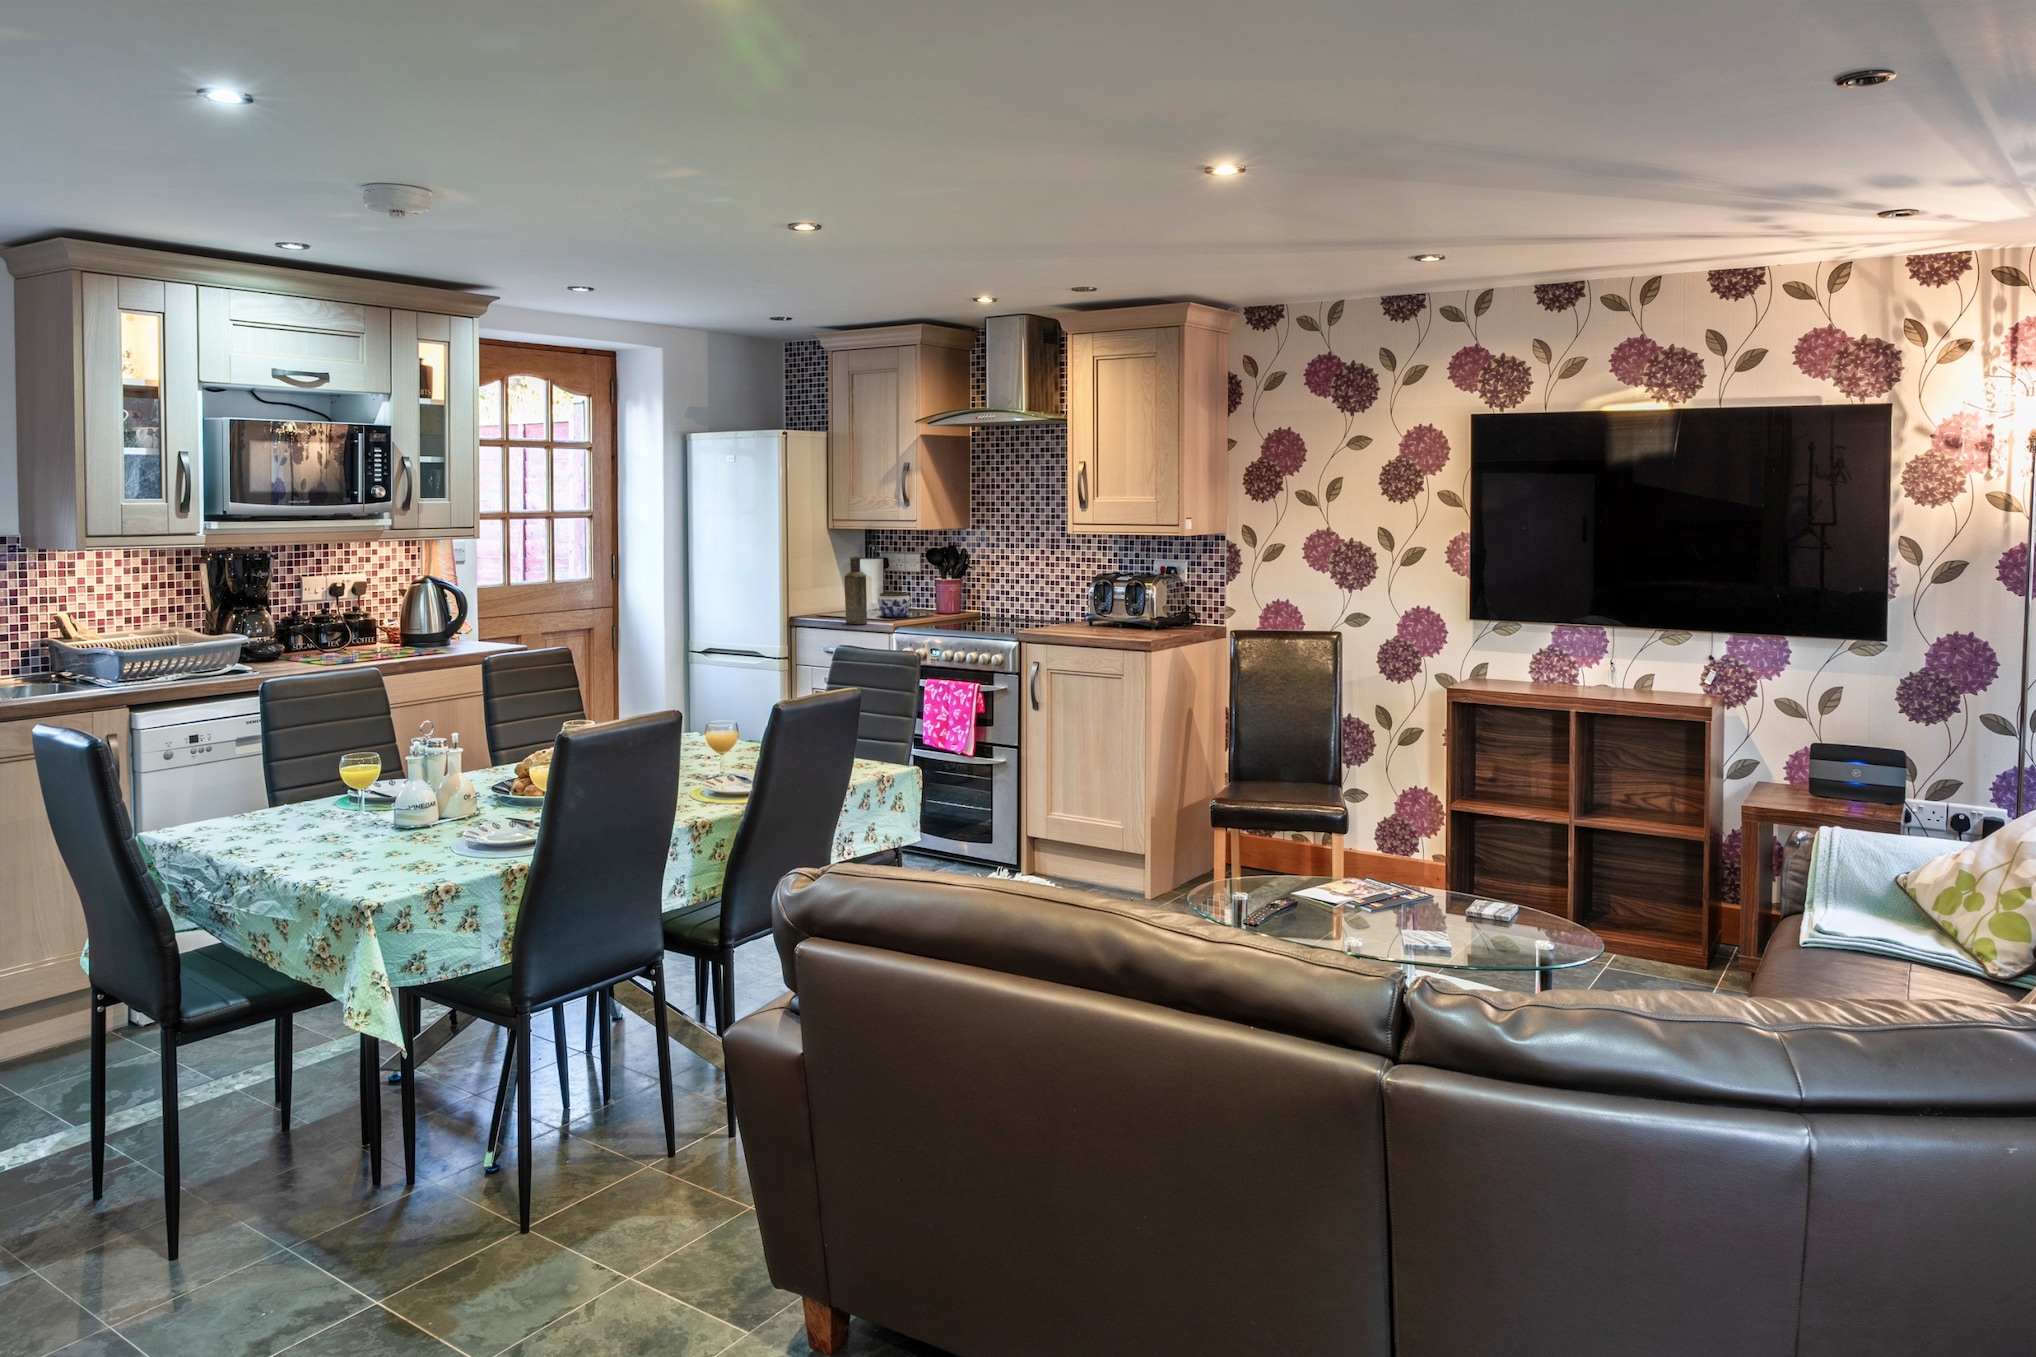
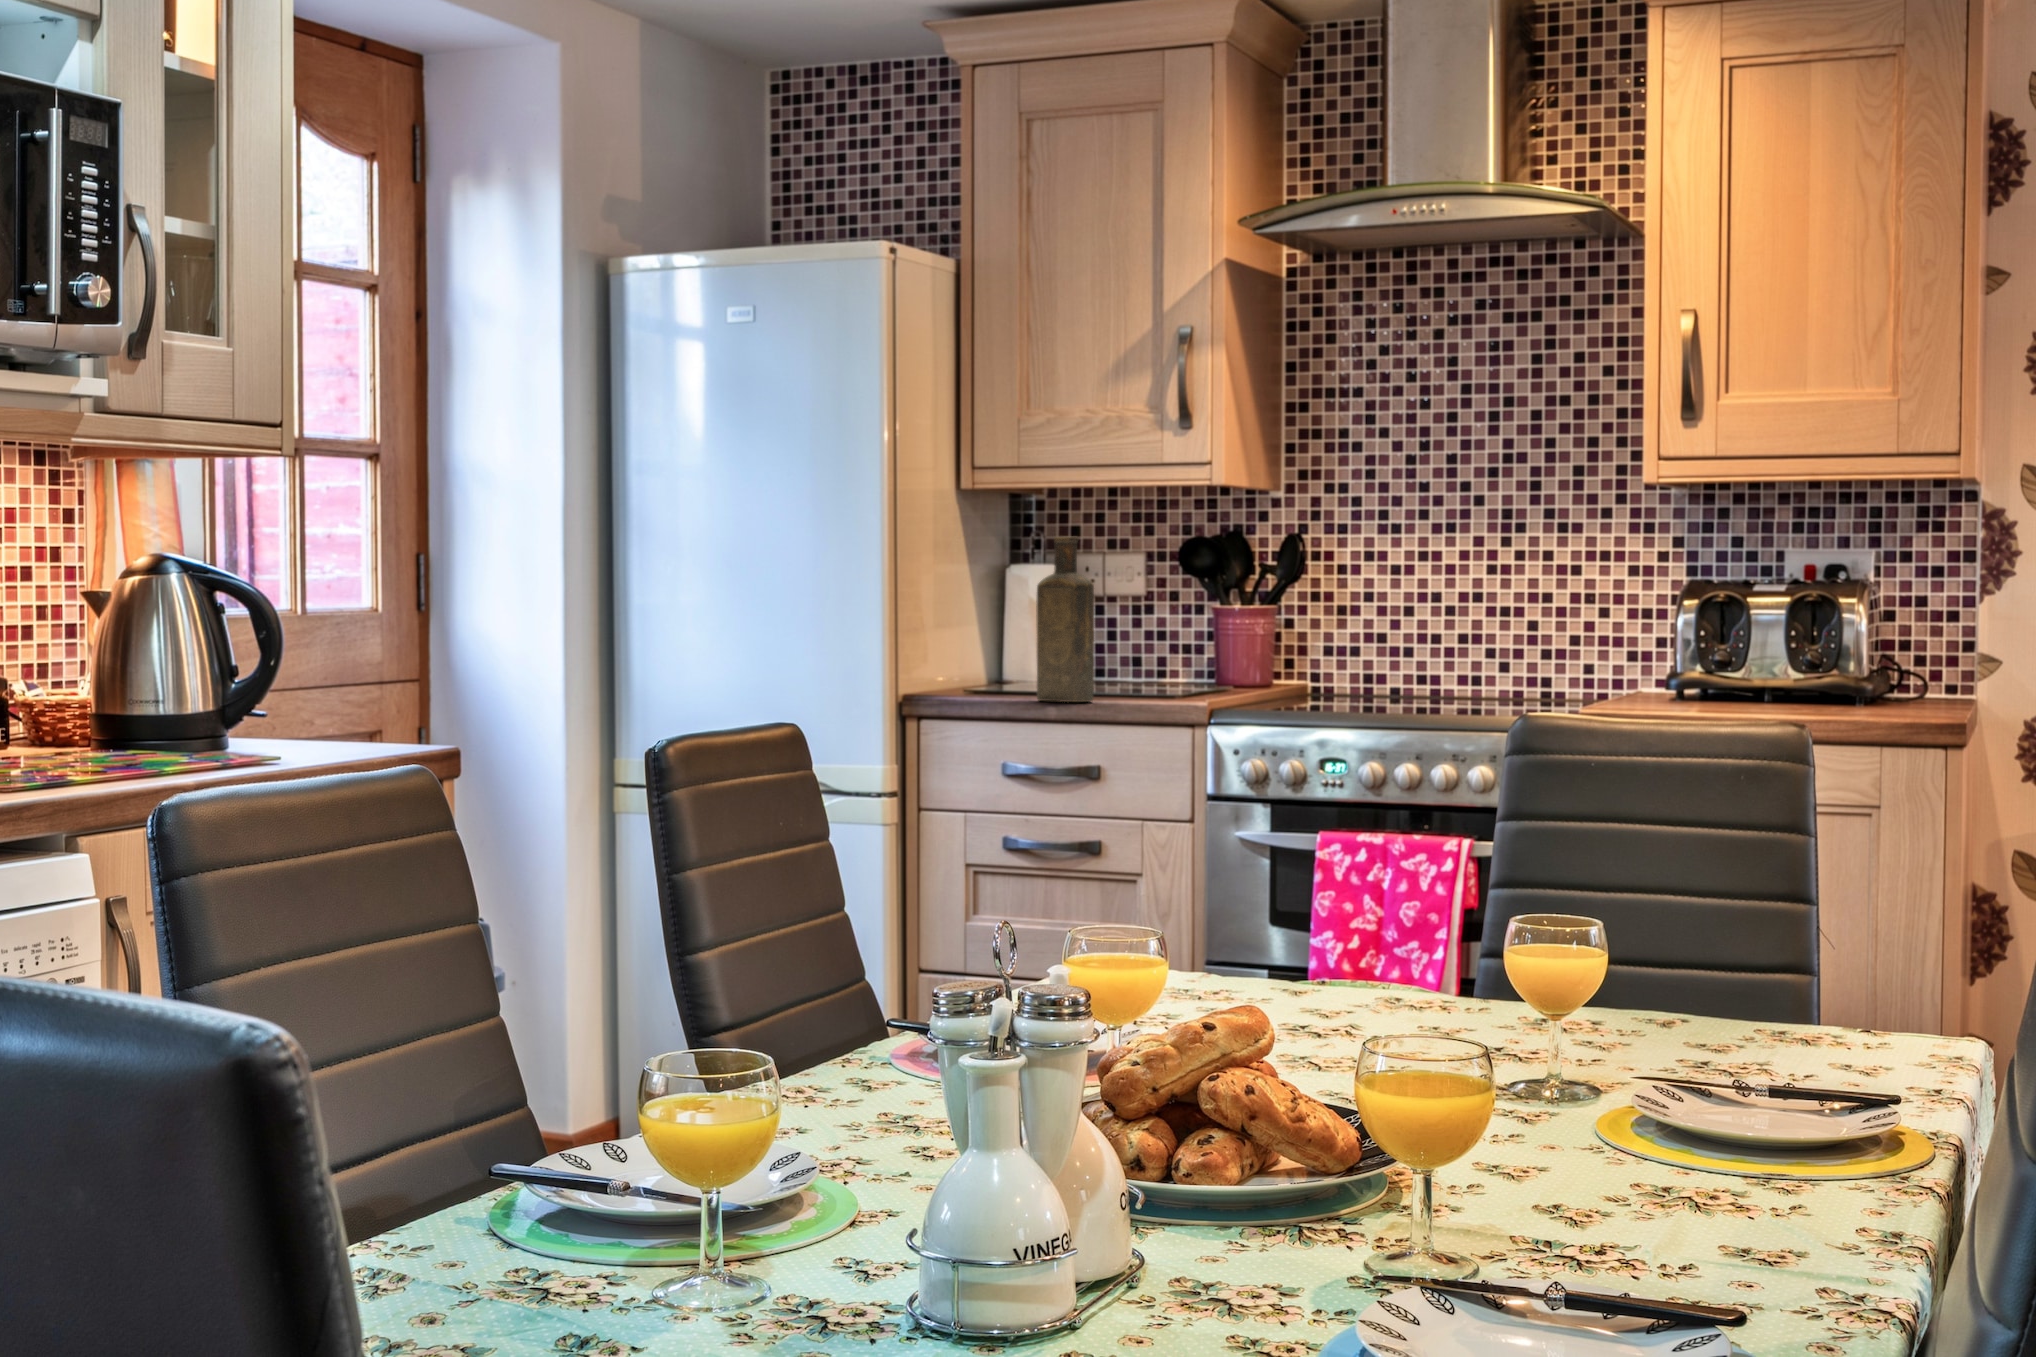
jar: present [878,592,910,617] -> none [1091,633,1167,691]

